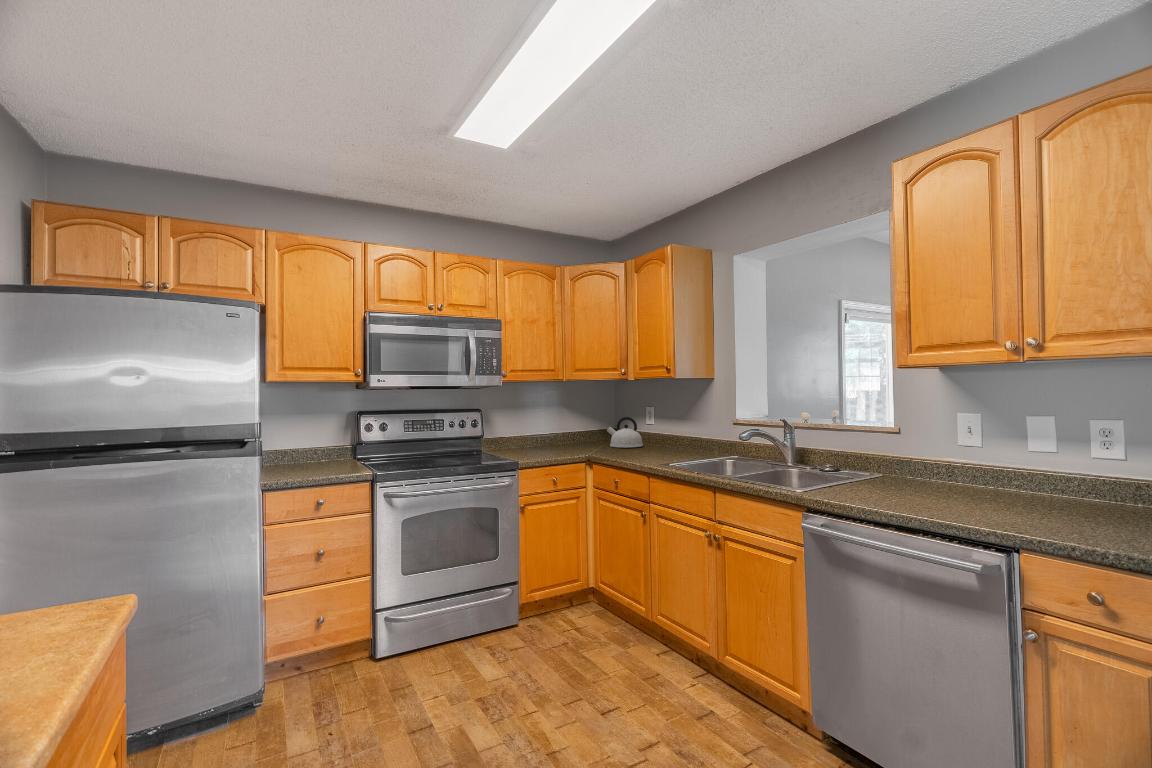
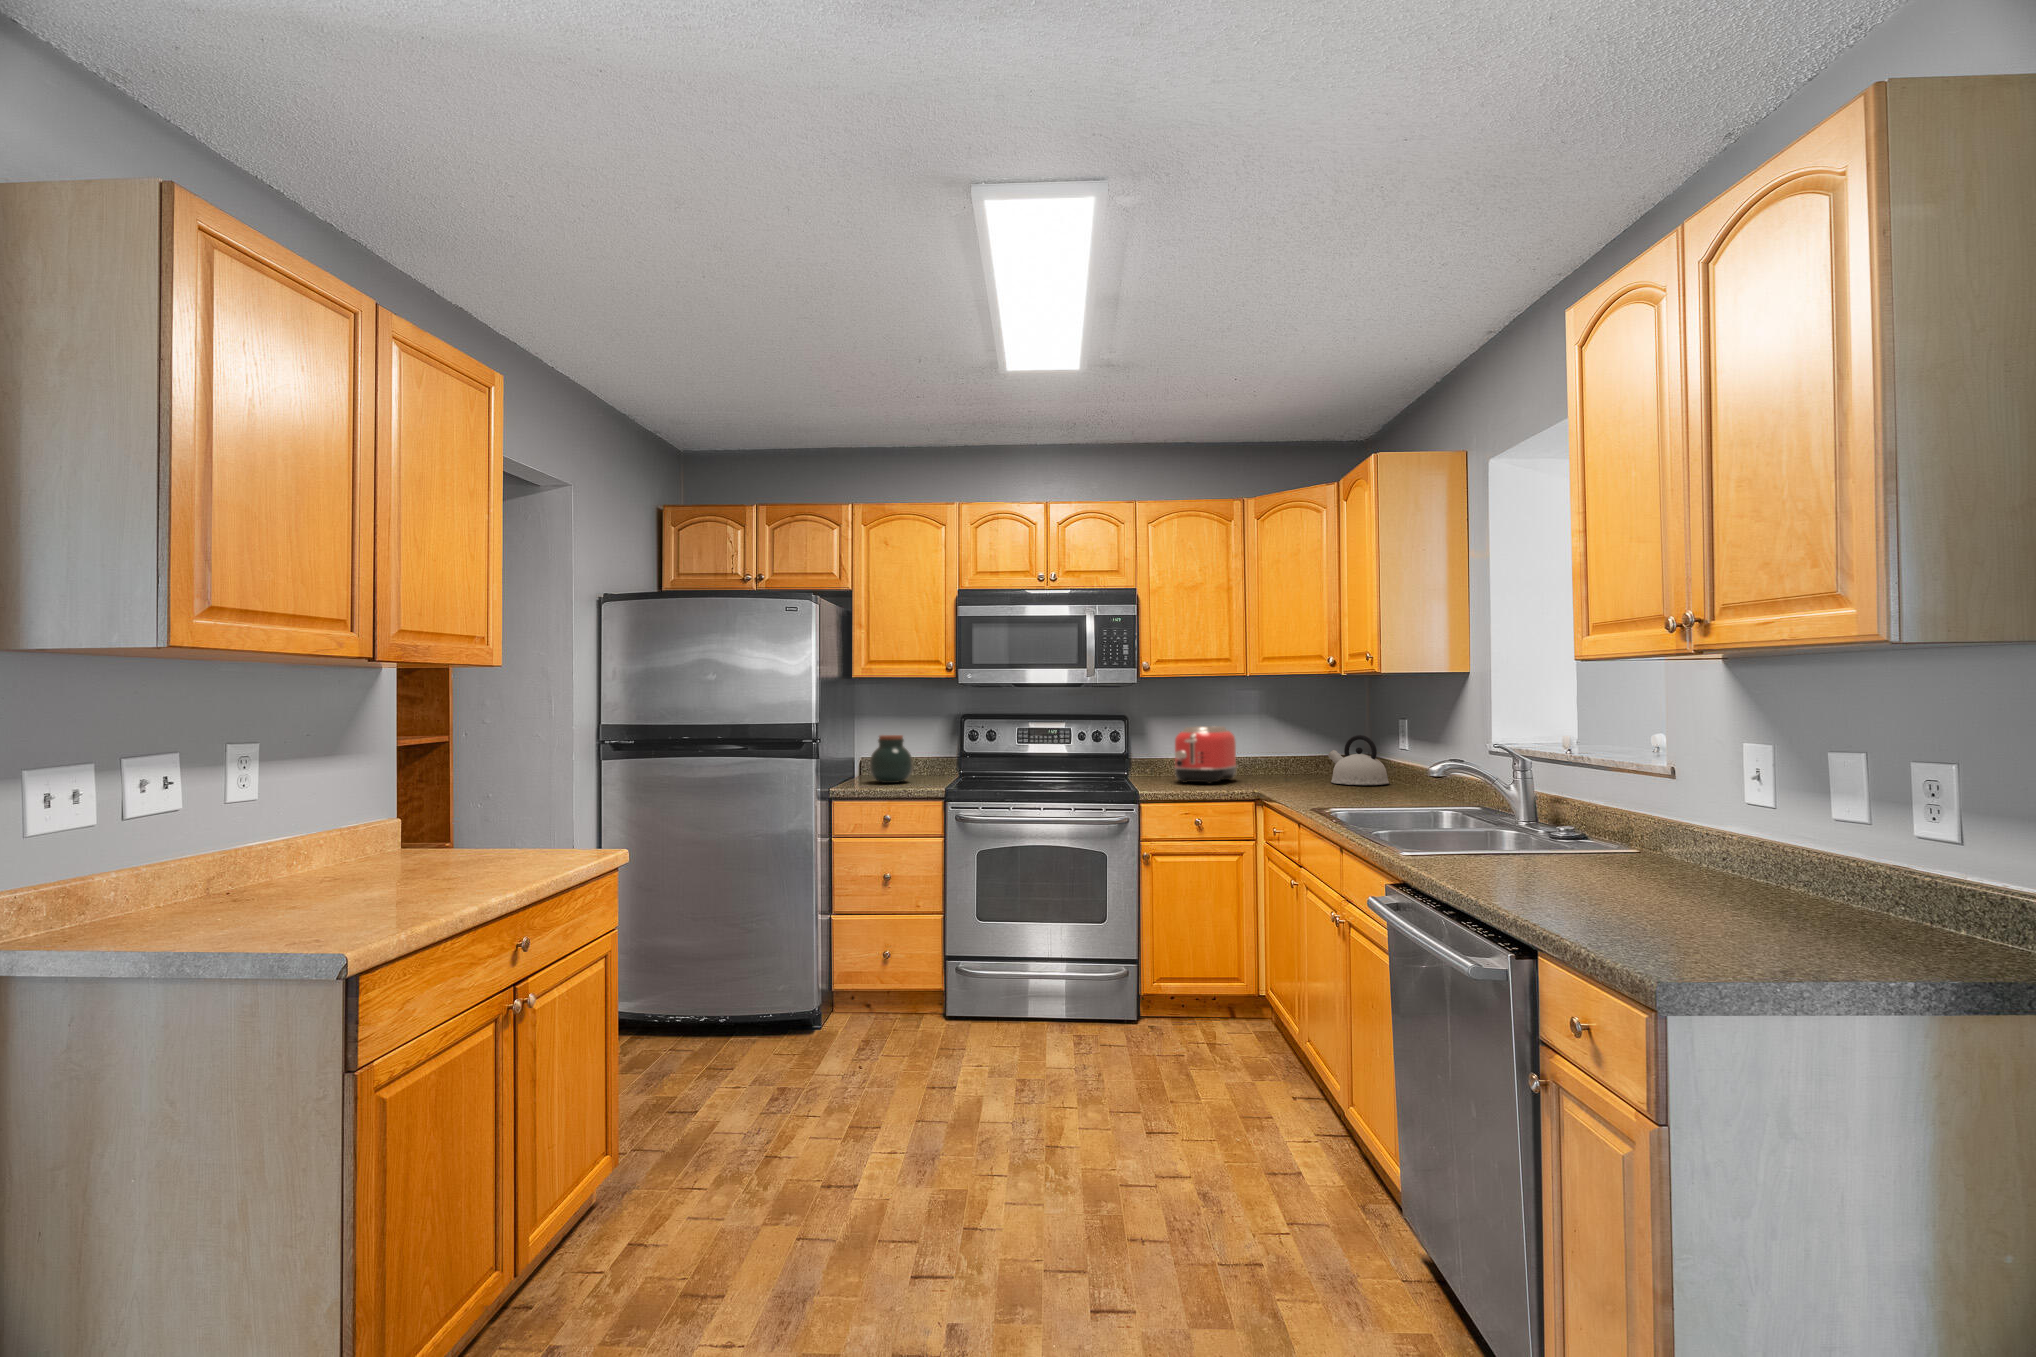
toaster: none [521,414,557,453] -> present [1174,726,1236,784]
jar: none [284,430,324,471] -> present [870,735,913,783]

